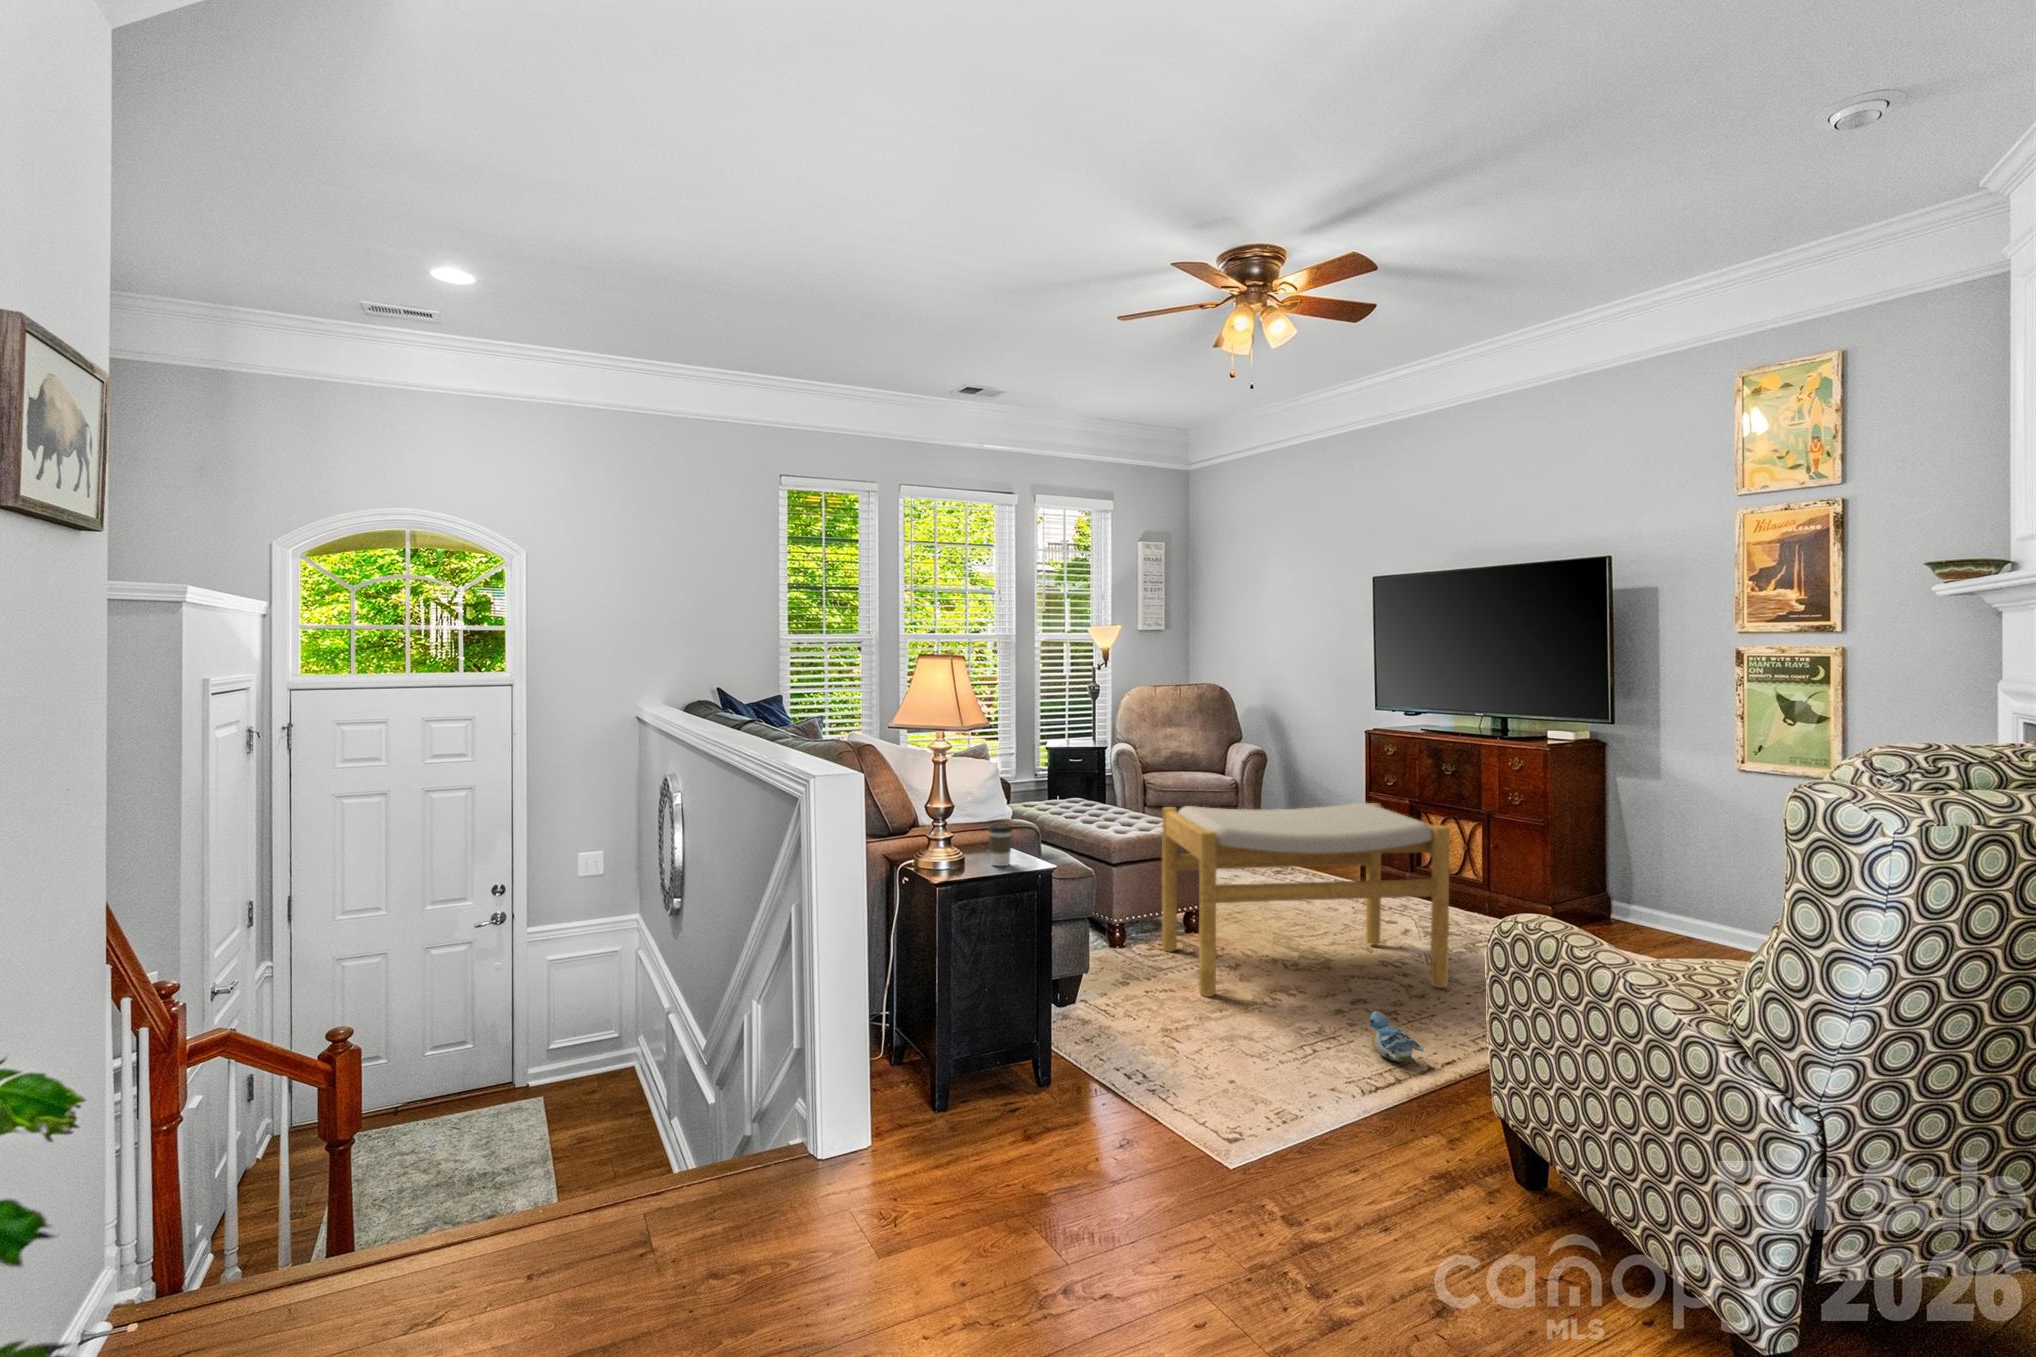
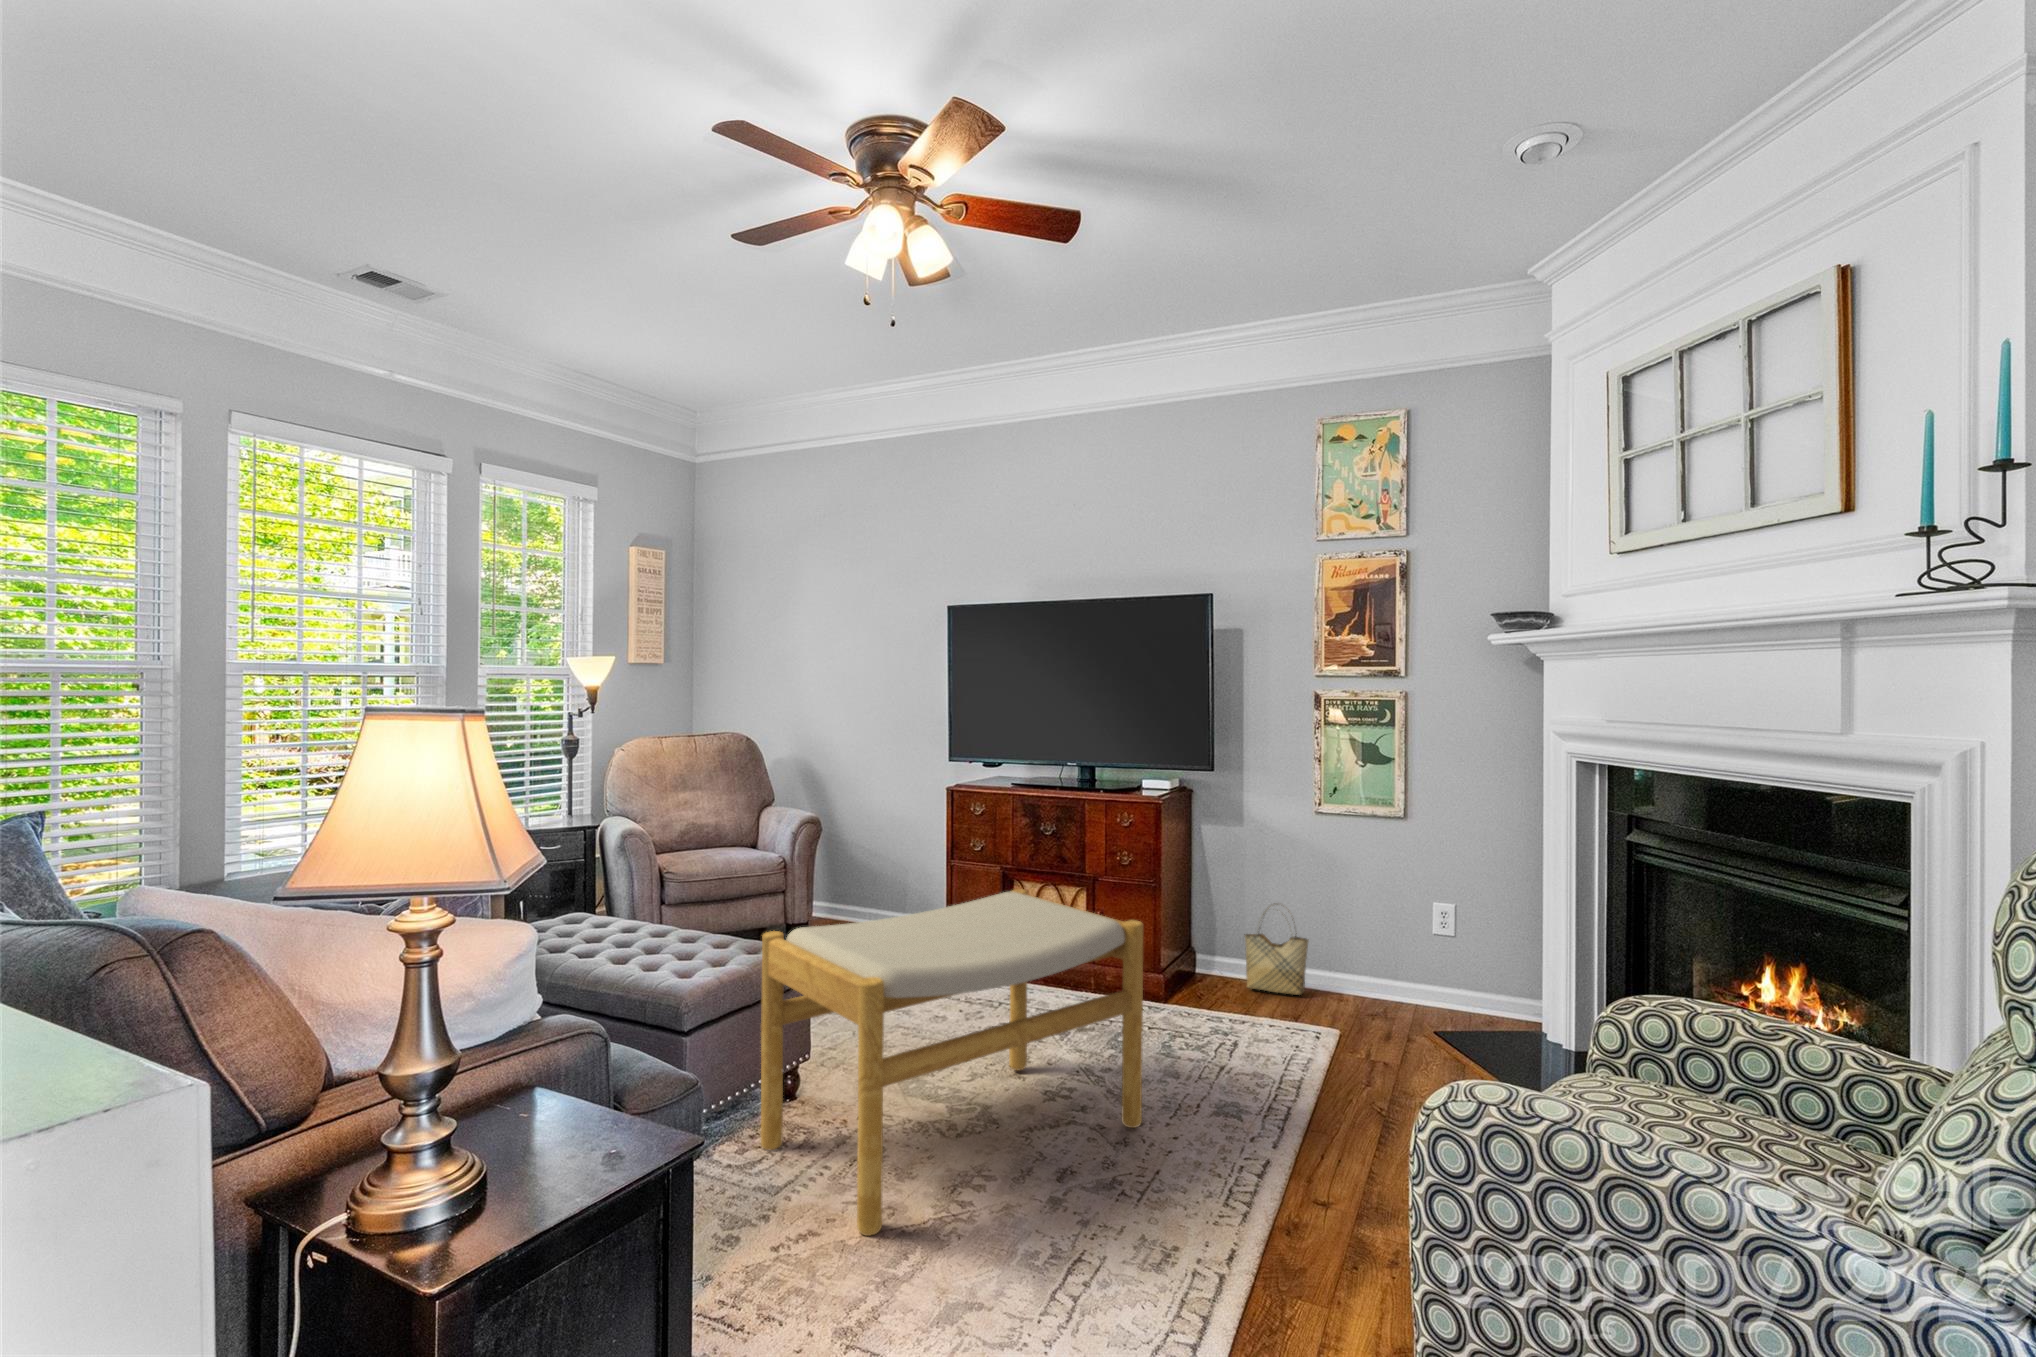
coffee cup: present [989,824,1012,866] -> none [522,1051,576,1143]
woven basket: none [1648,855,1720,944] -> present [1244,904,1308,995]
plush toy: present [1370,1011,1424,1063] -> none [1135,1222,1213,1298]

